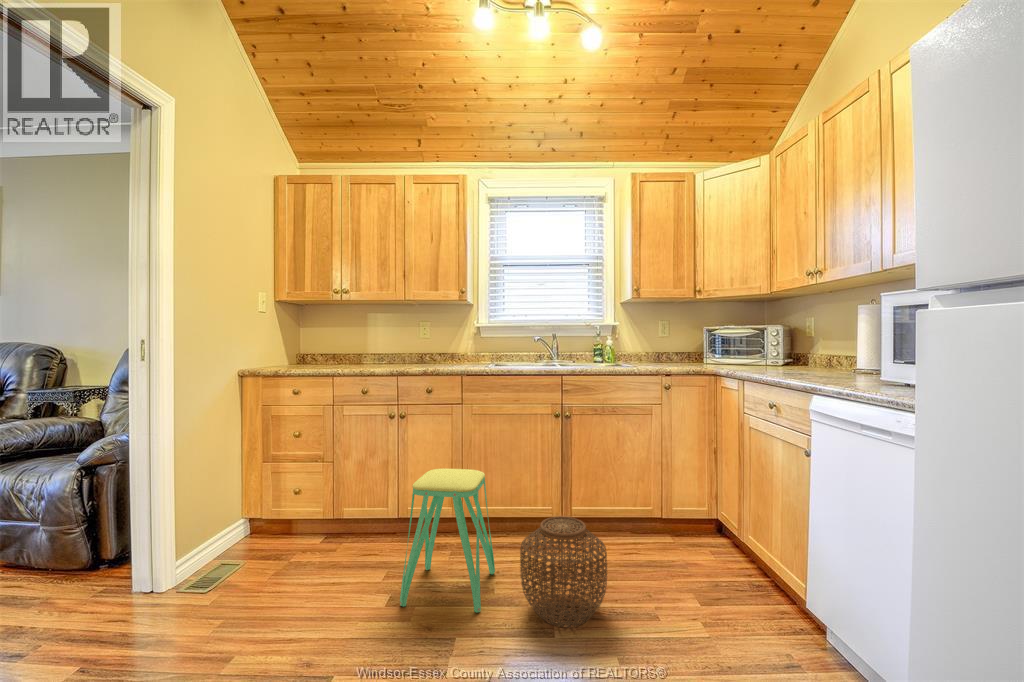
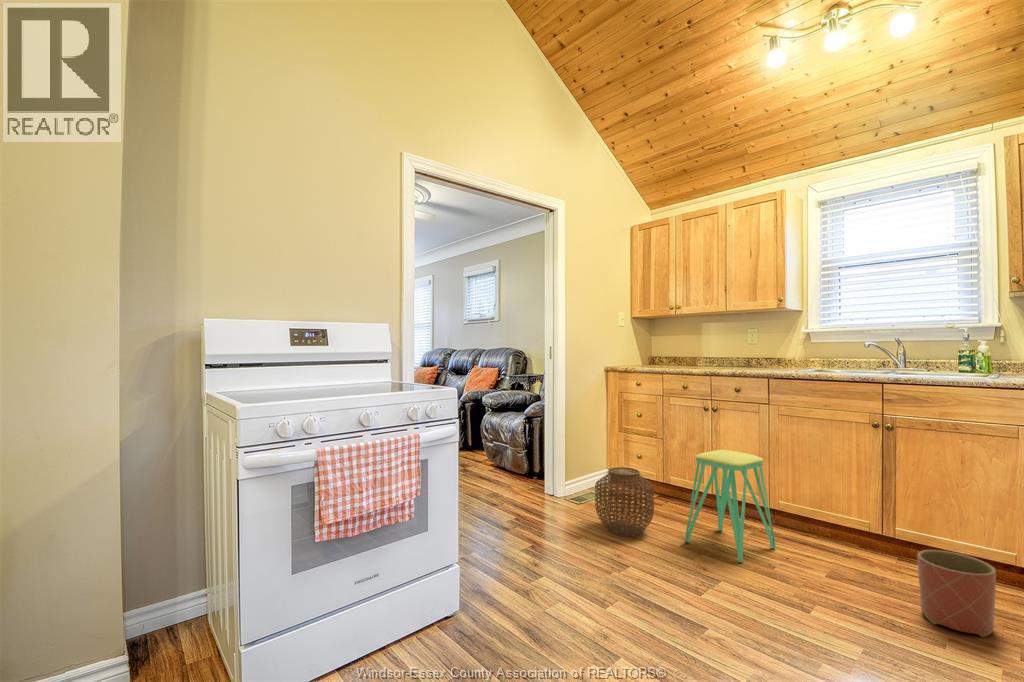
woven basket: present [520,517,607,627] -> present [595,467,654,536]
planter: none [643,533,701,613] -> present [917,550,996,637]

